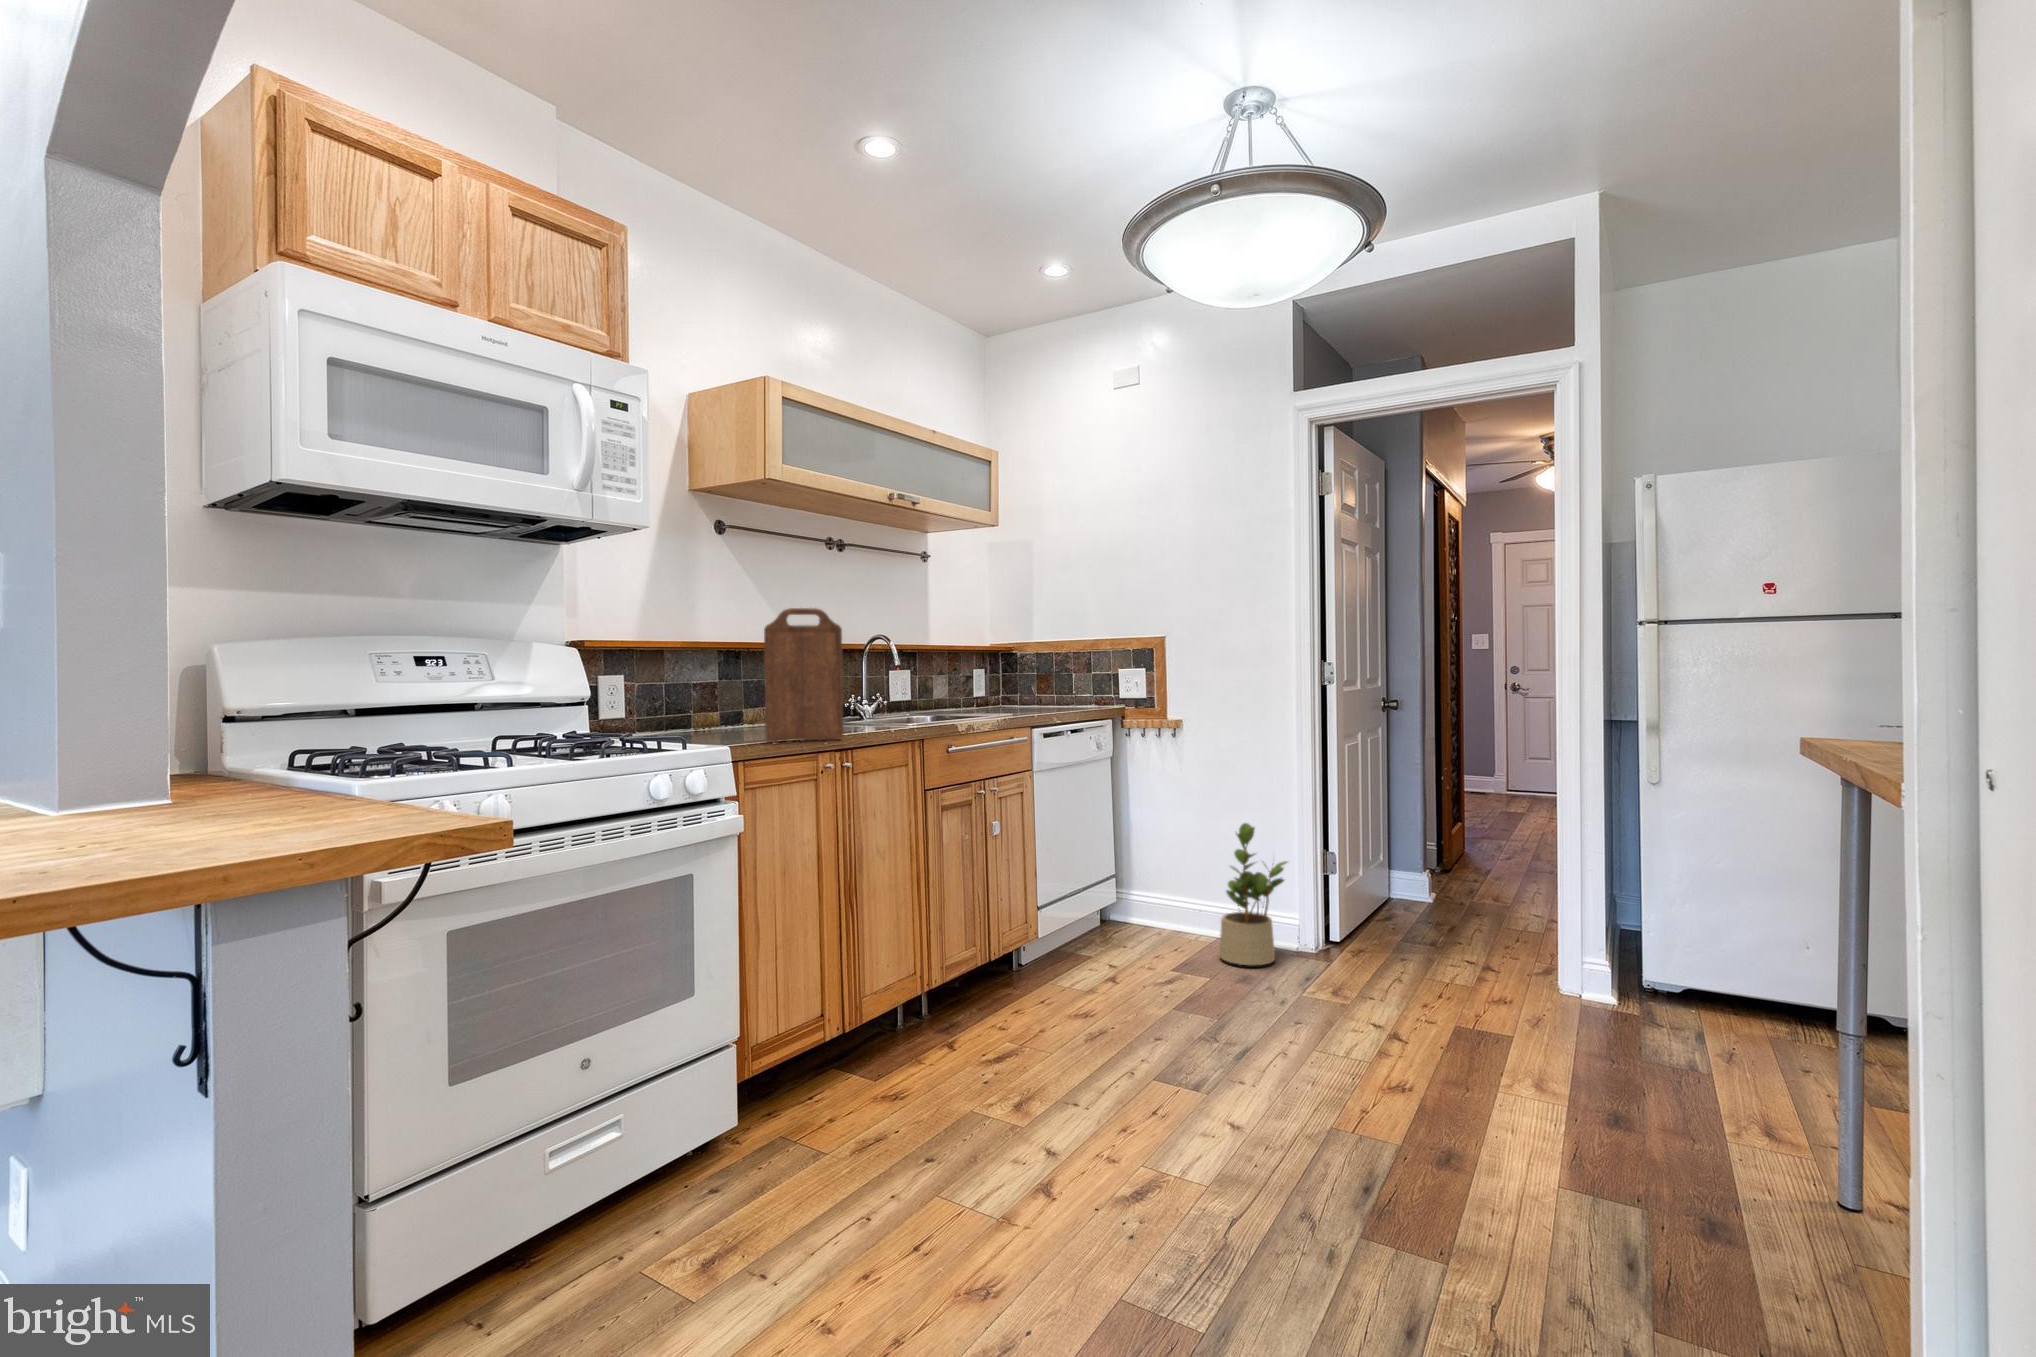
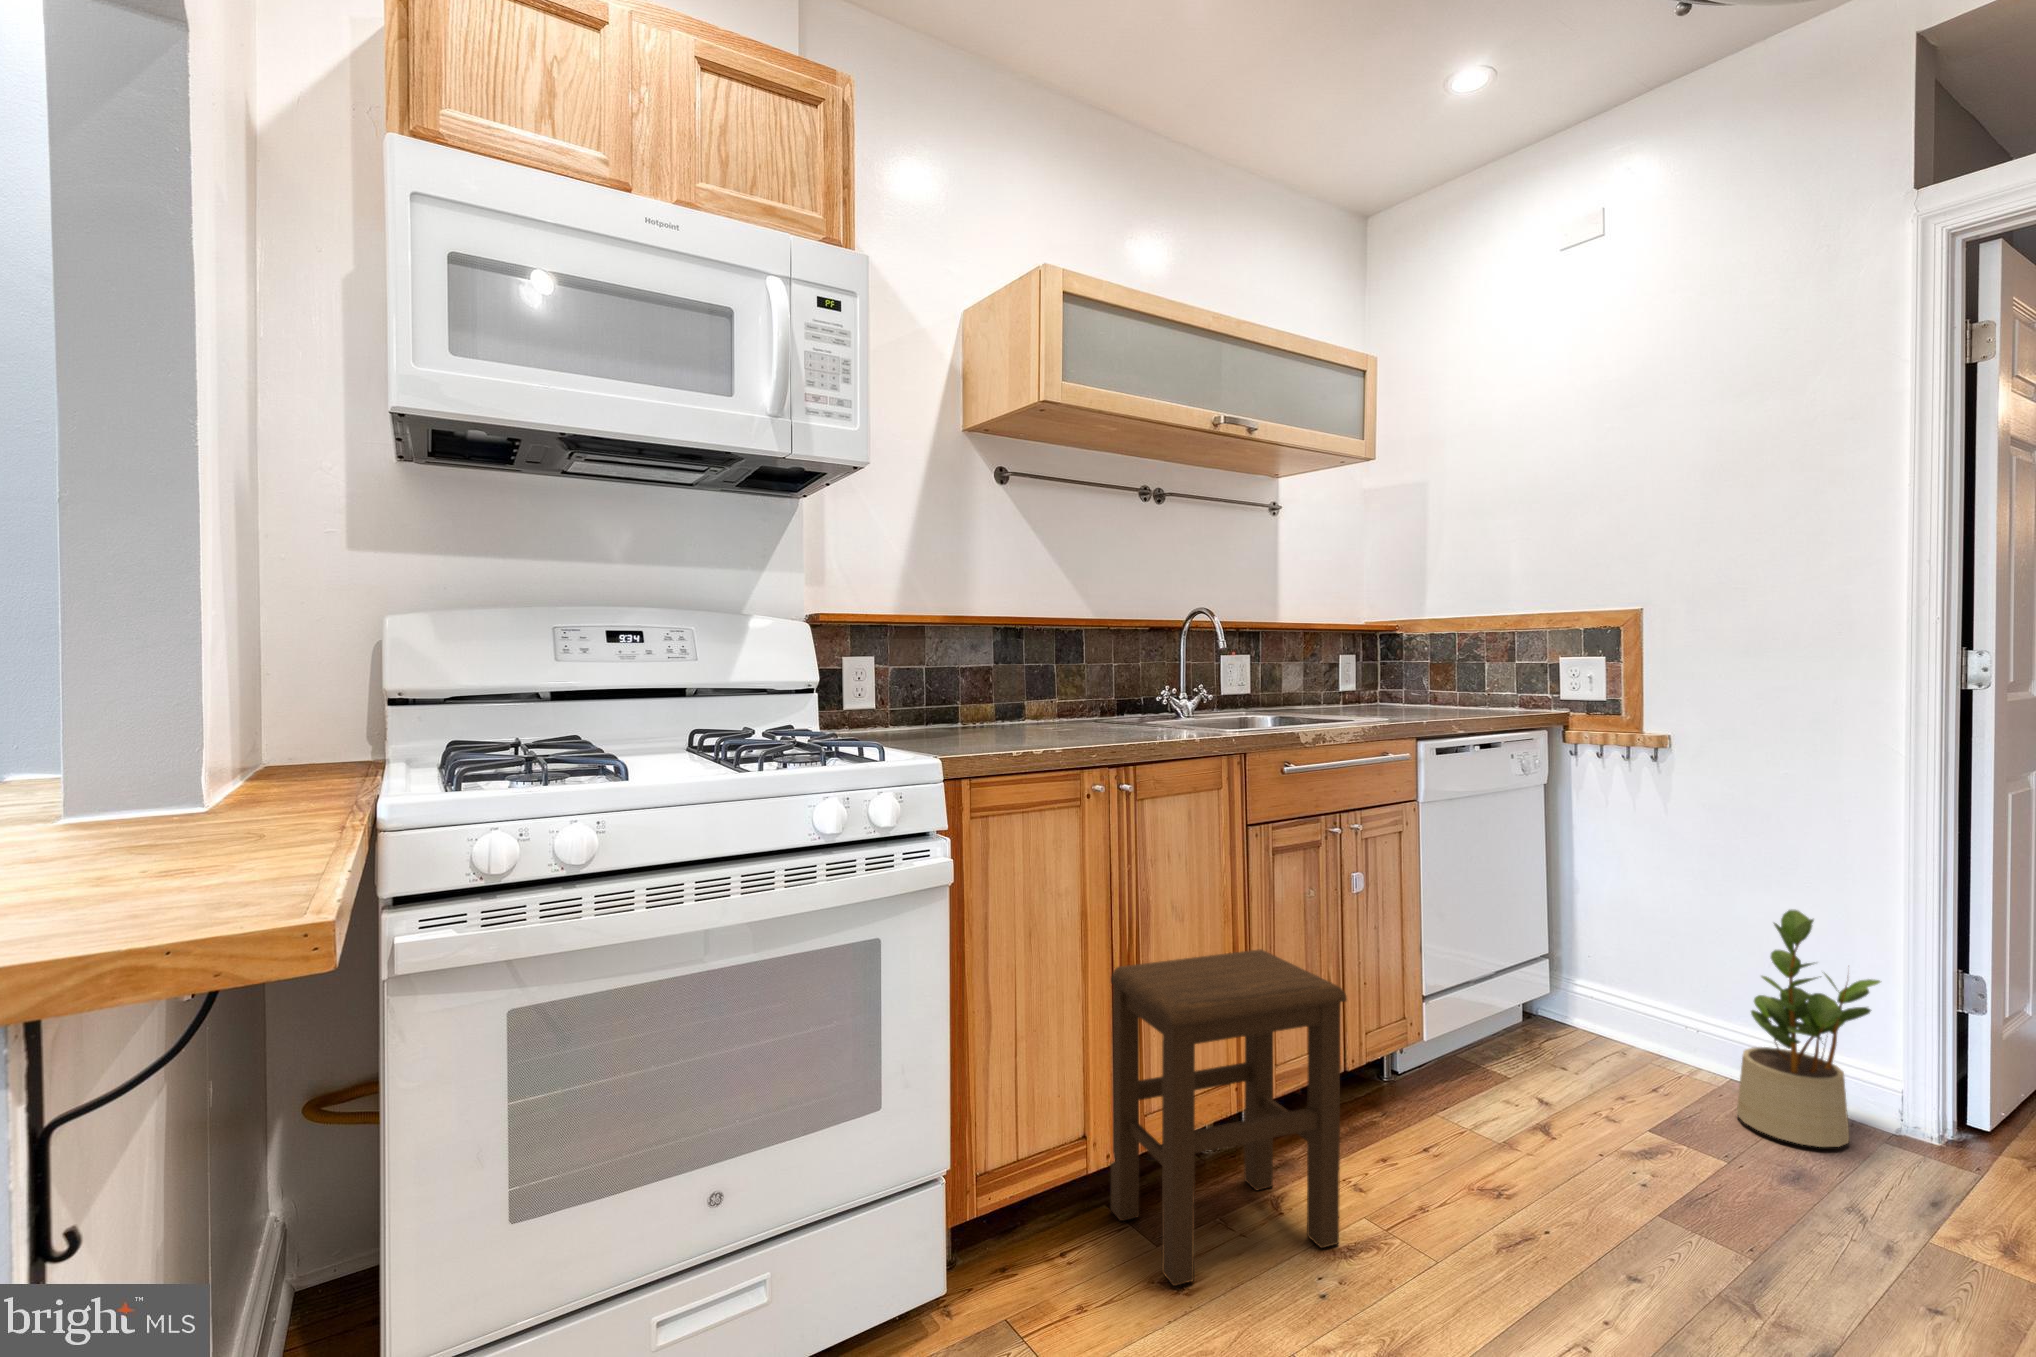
cutting board: present [764,608,843,741] -> none [1017,567,1124,750]
stool: none [833,875,995,1098] -> present [1111,949,1346,1286]

